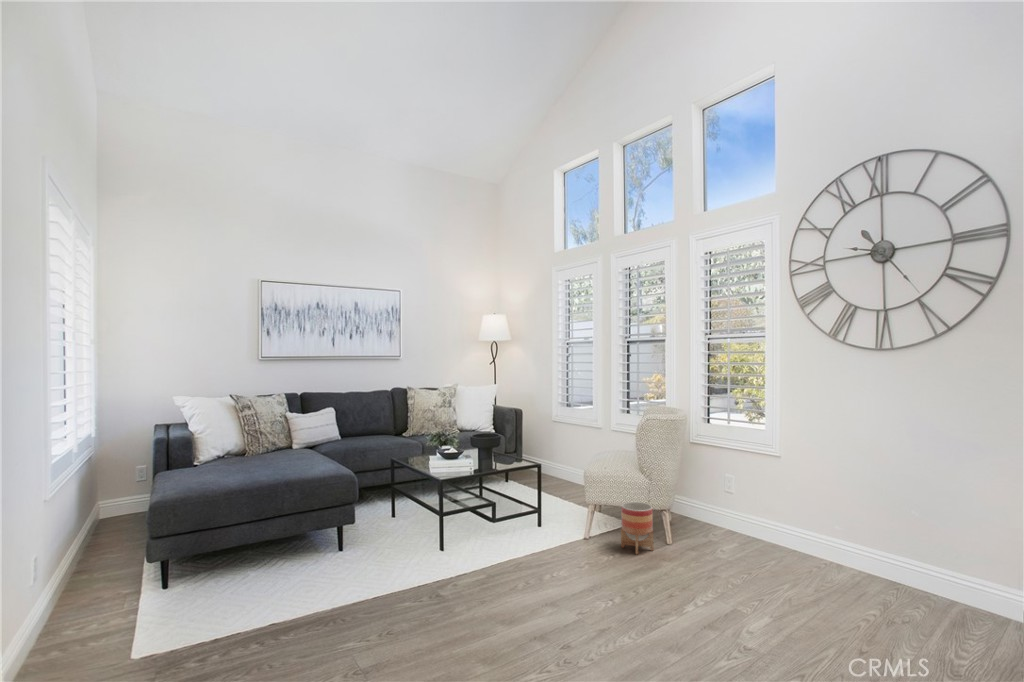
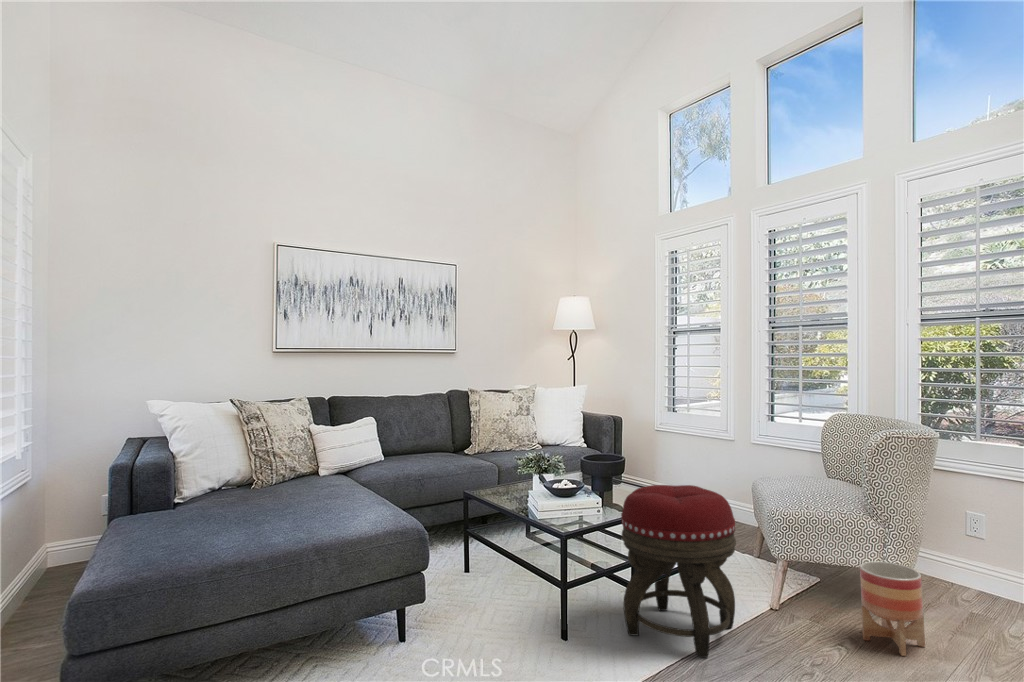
footstool: none [481,455,550,556] -> present [621,485,736,658]

